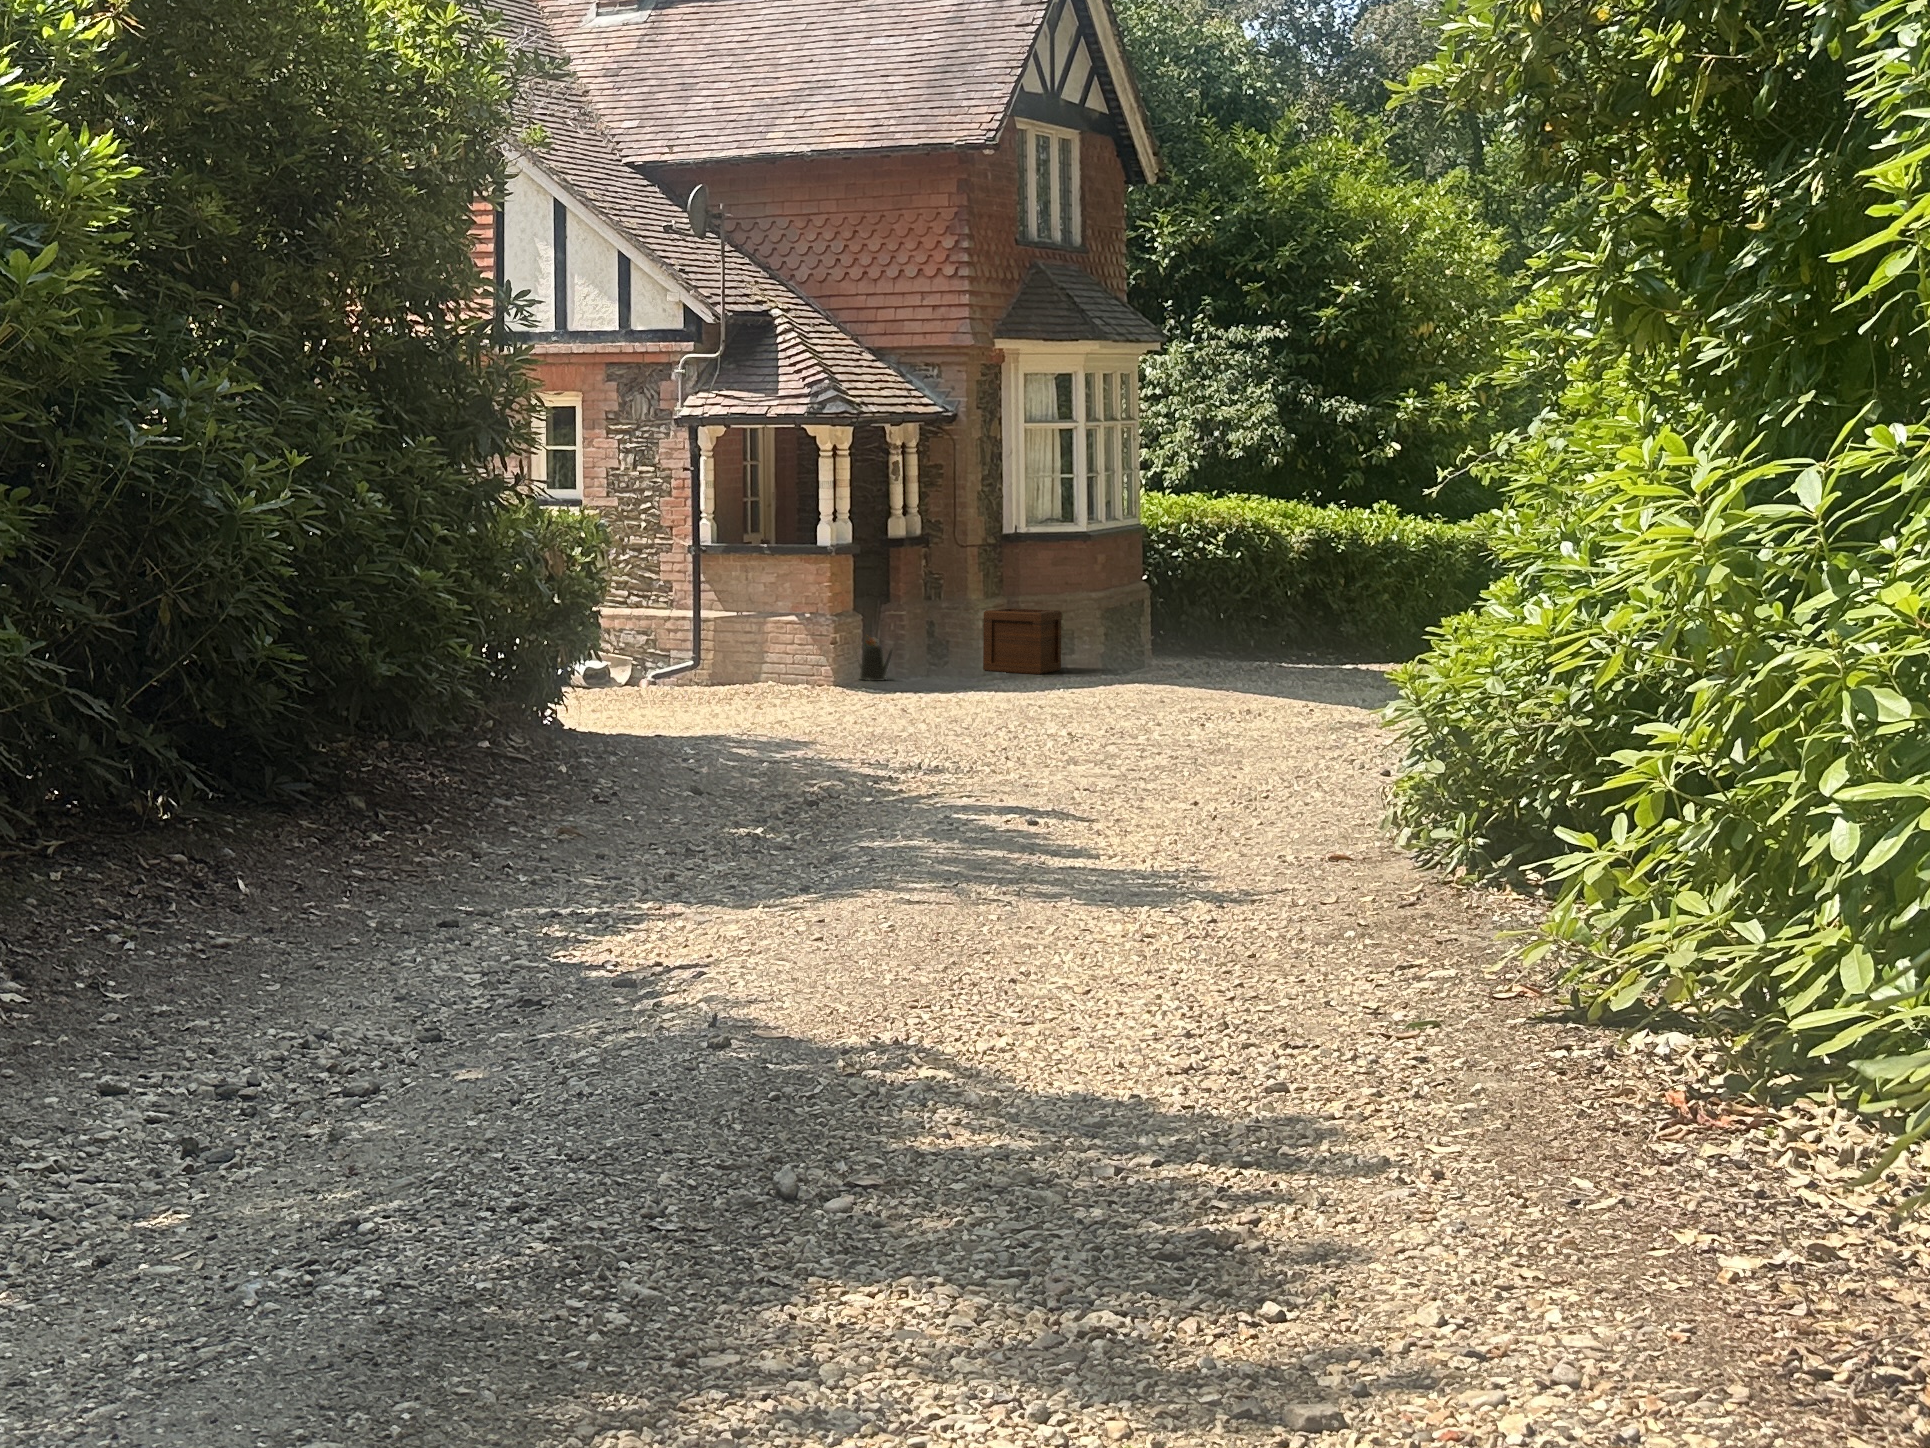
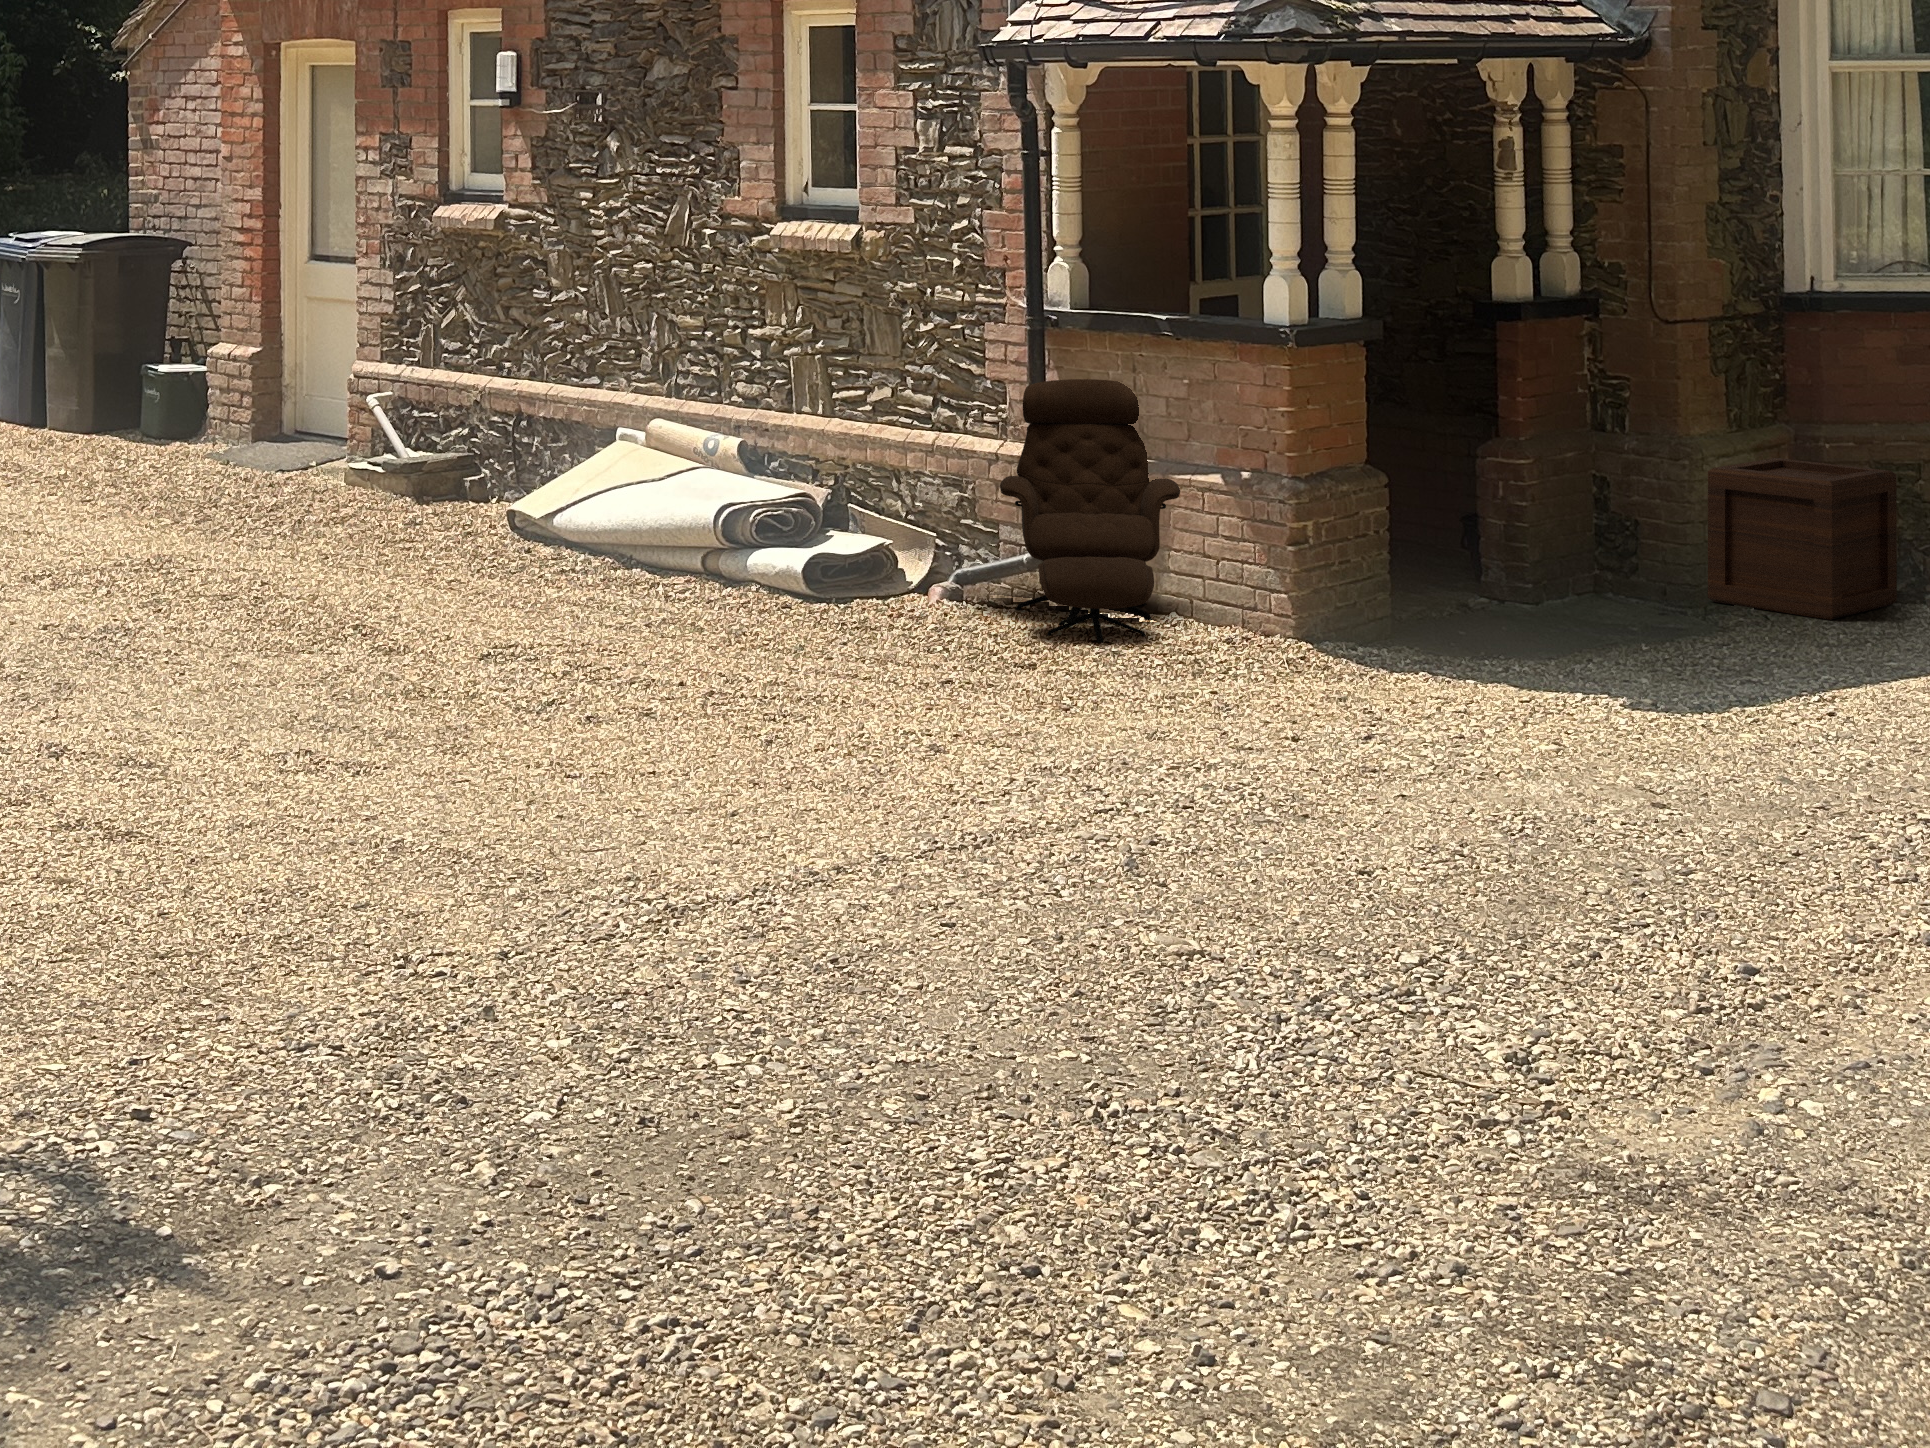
lounge chair: none [687,574,775,686] -> present [1000,379,1180,642]
watering can: present [856,638,893,681] -> none [1373,517,1448,633]

